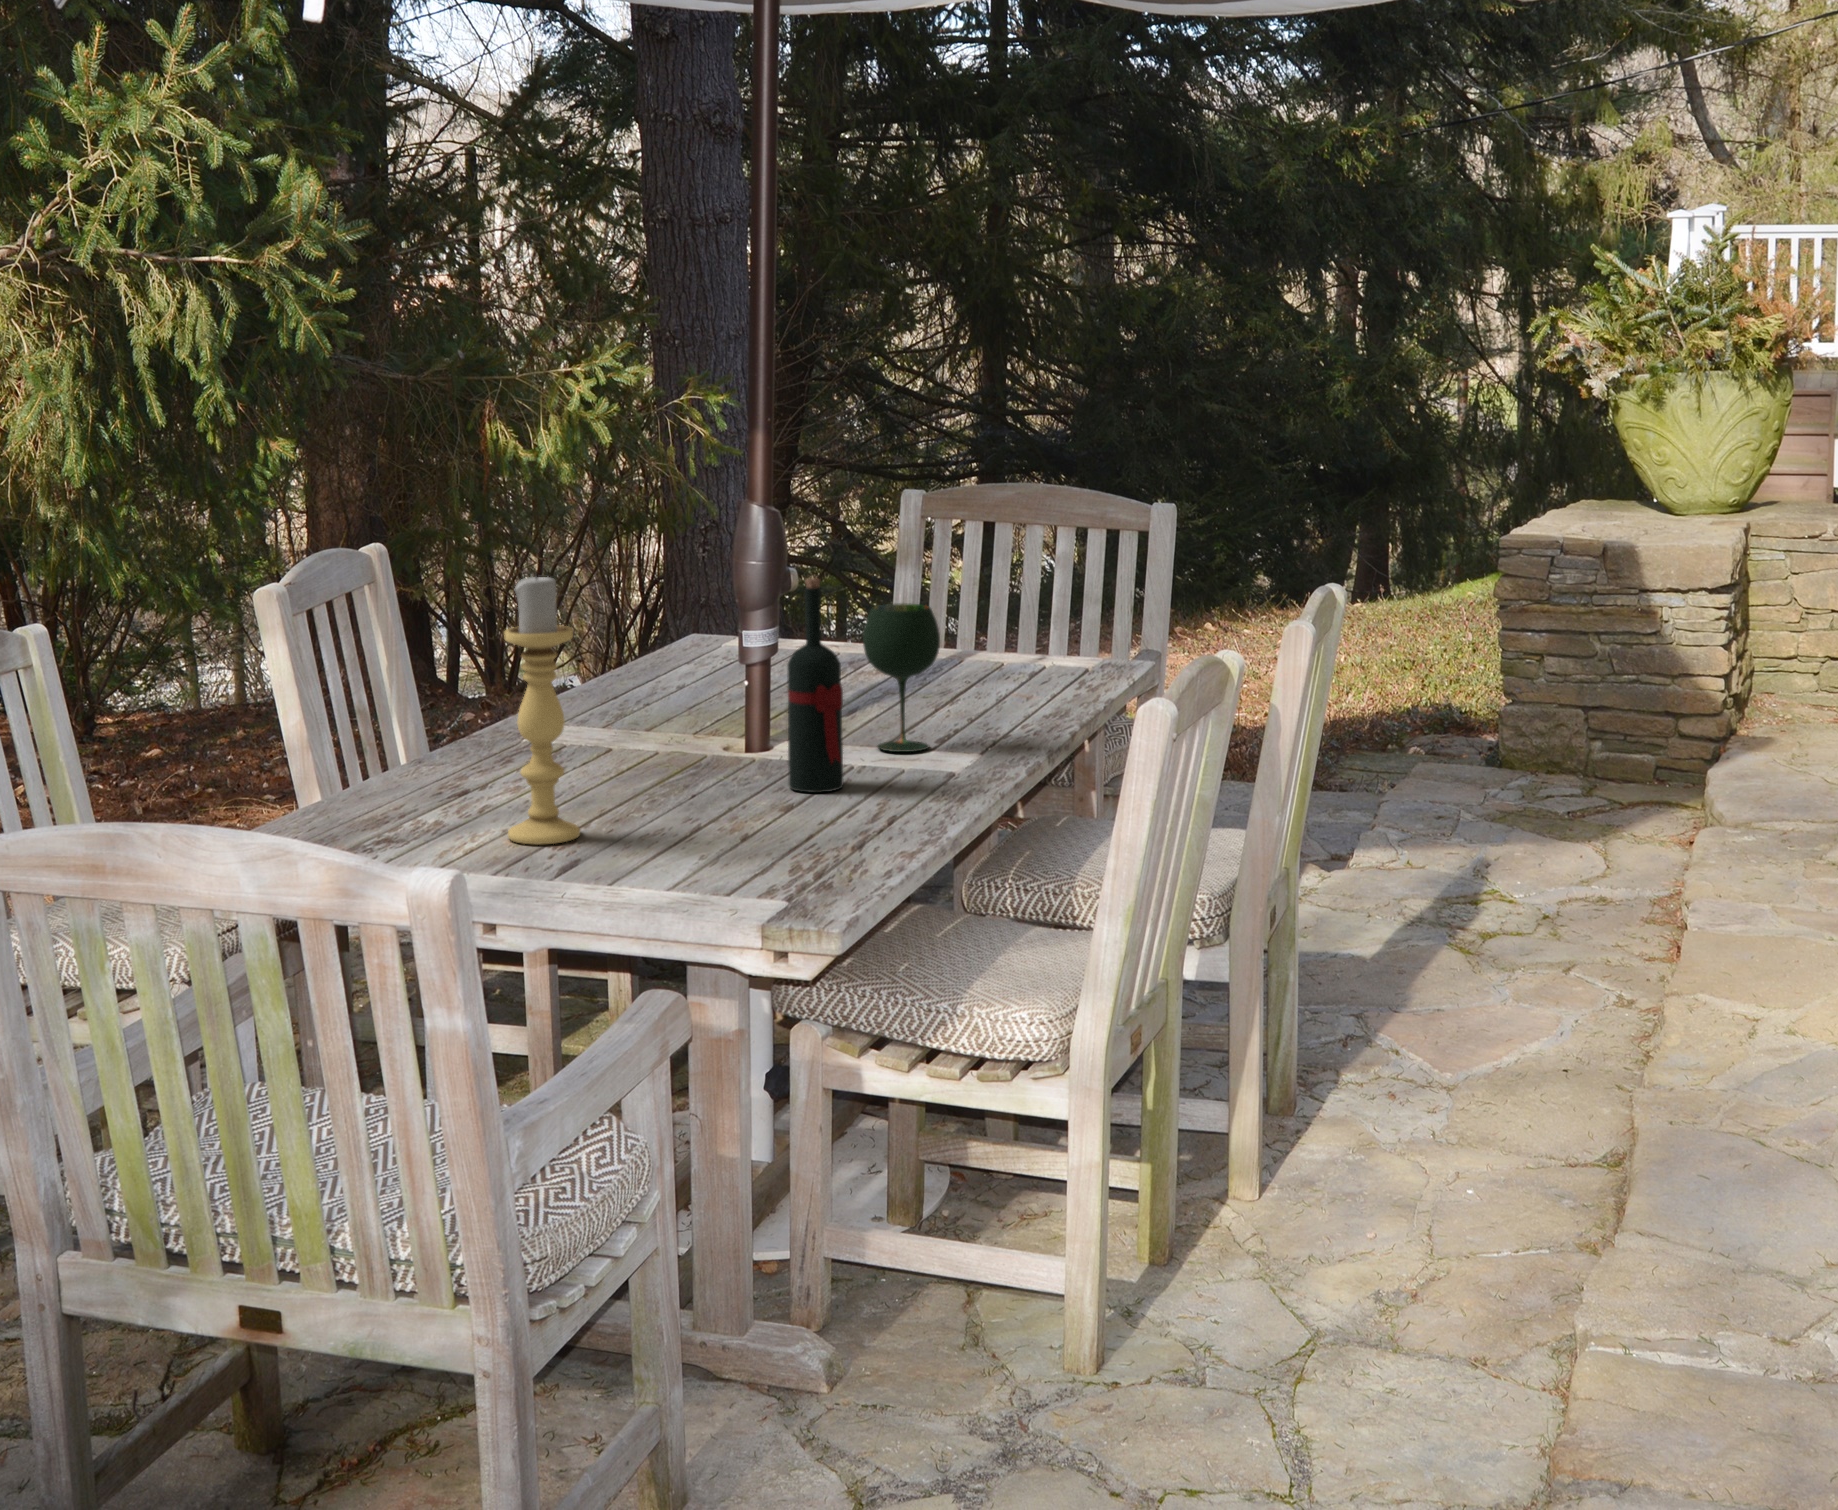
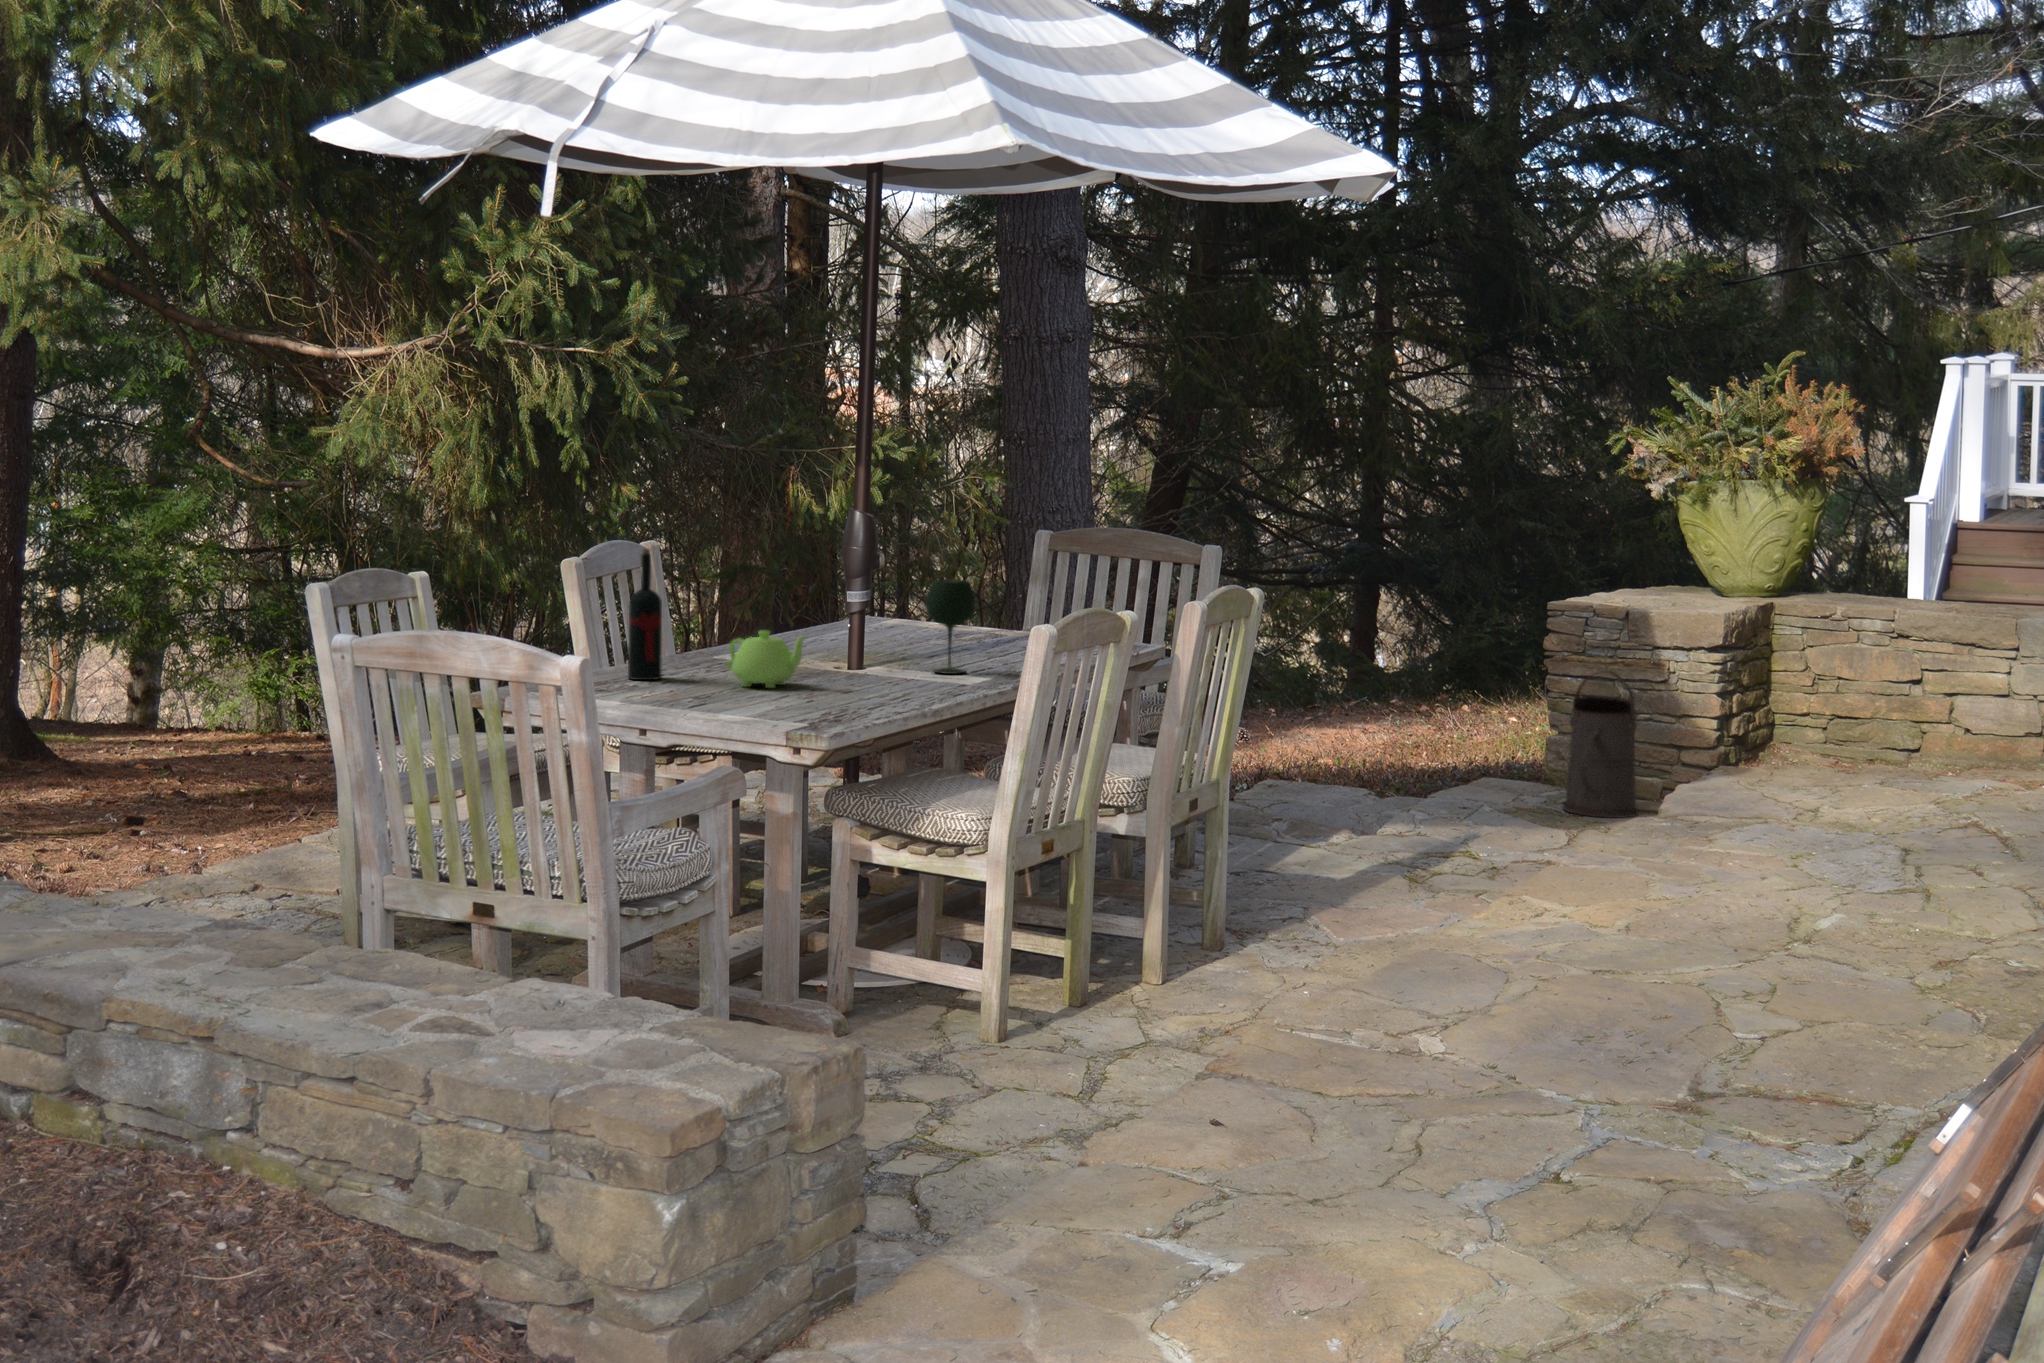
candle holder: present [504,575,580,844] -> none [670,534,715,697]
wine bottle: present [787,578,844,793] -> present [628,548,662,680]
watering can: none [1553,632,1655,825] -> present [1562,671,1638,818]
teapot: none [580,714,717,810] -> present [727,631,806,688]

